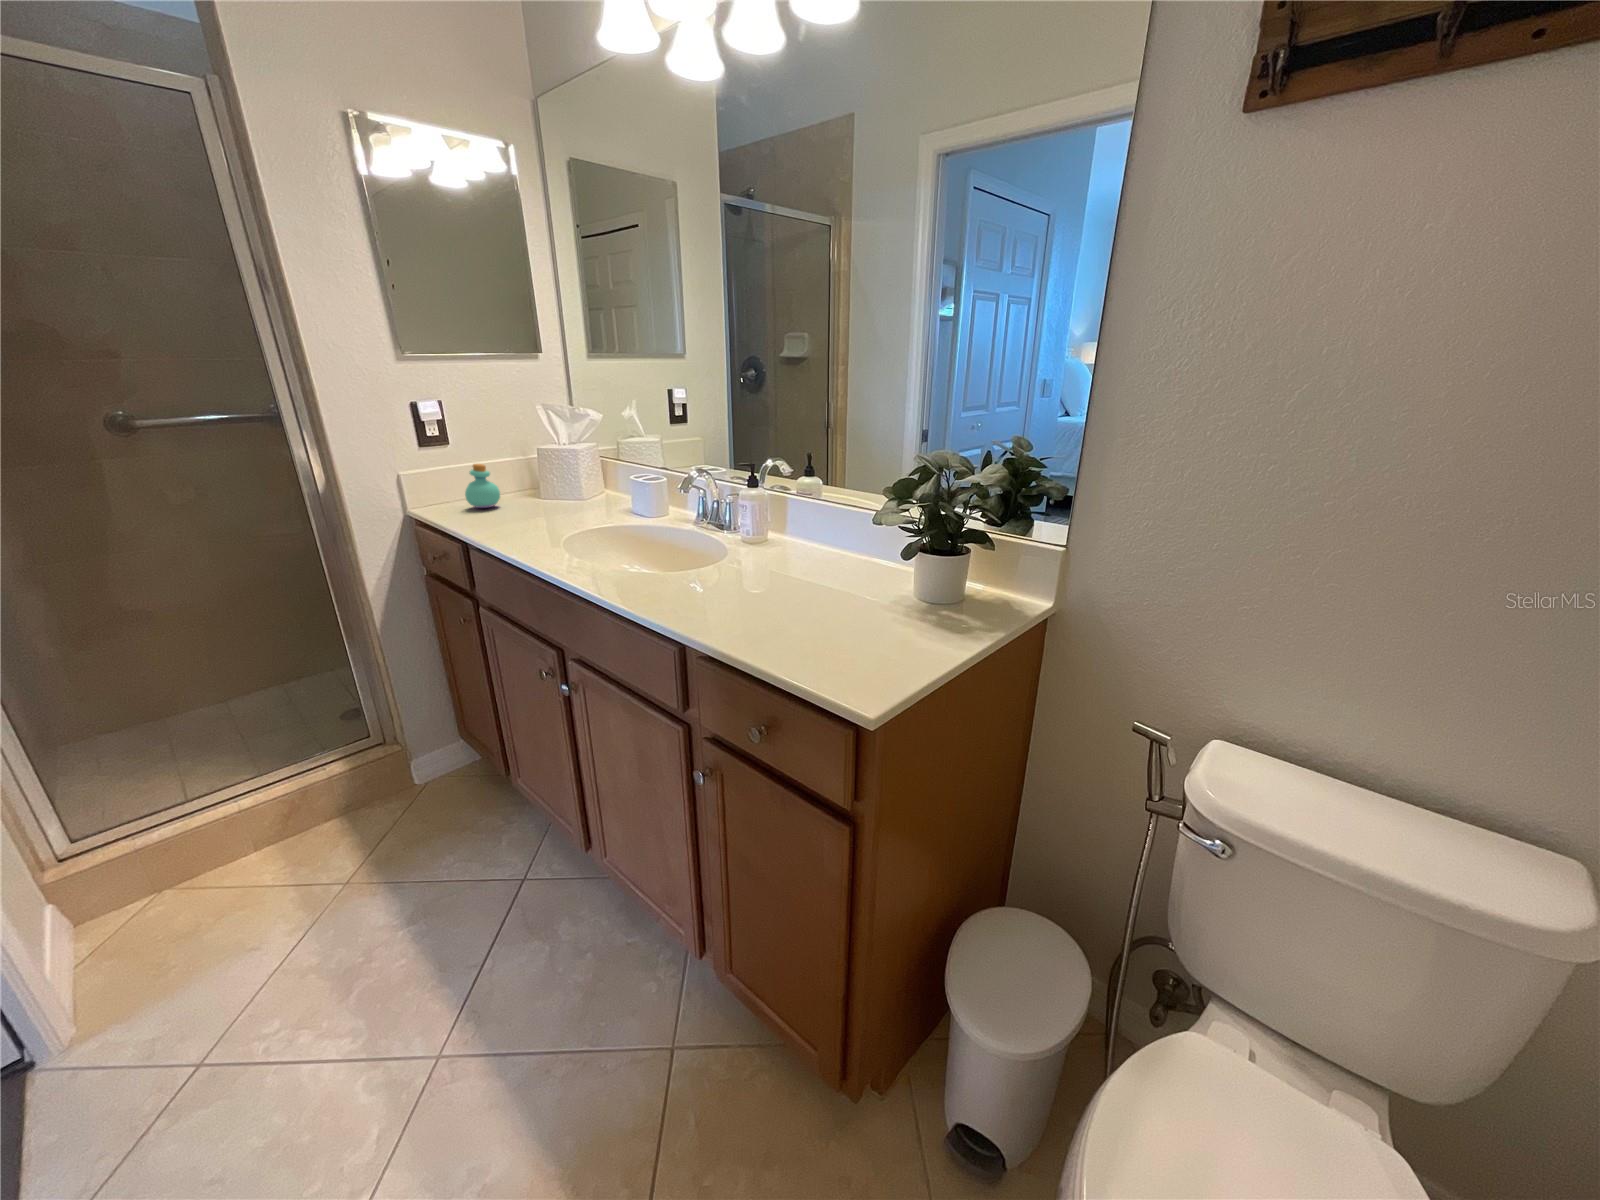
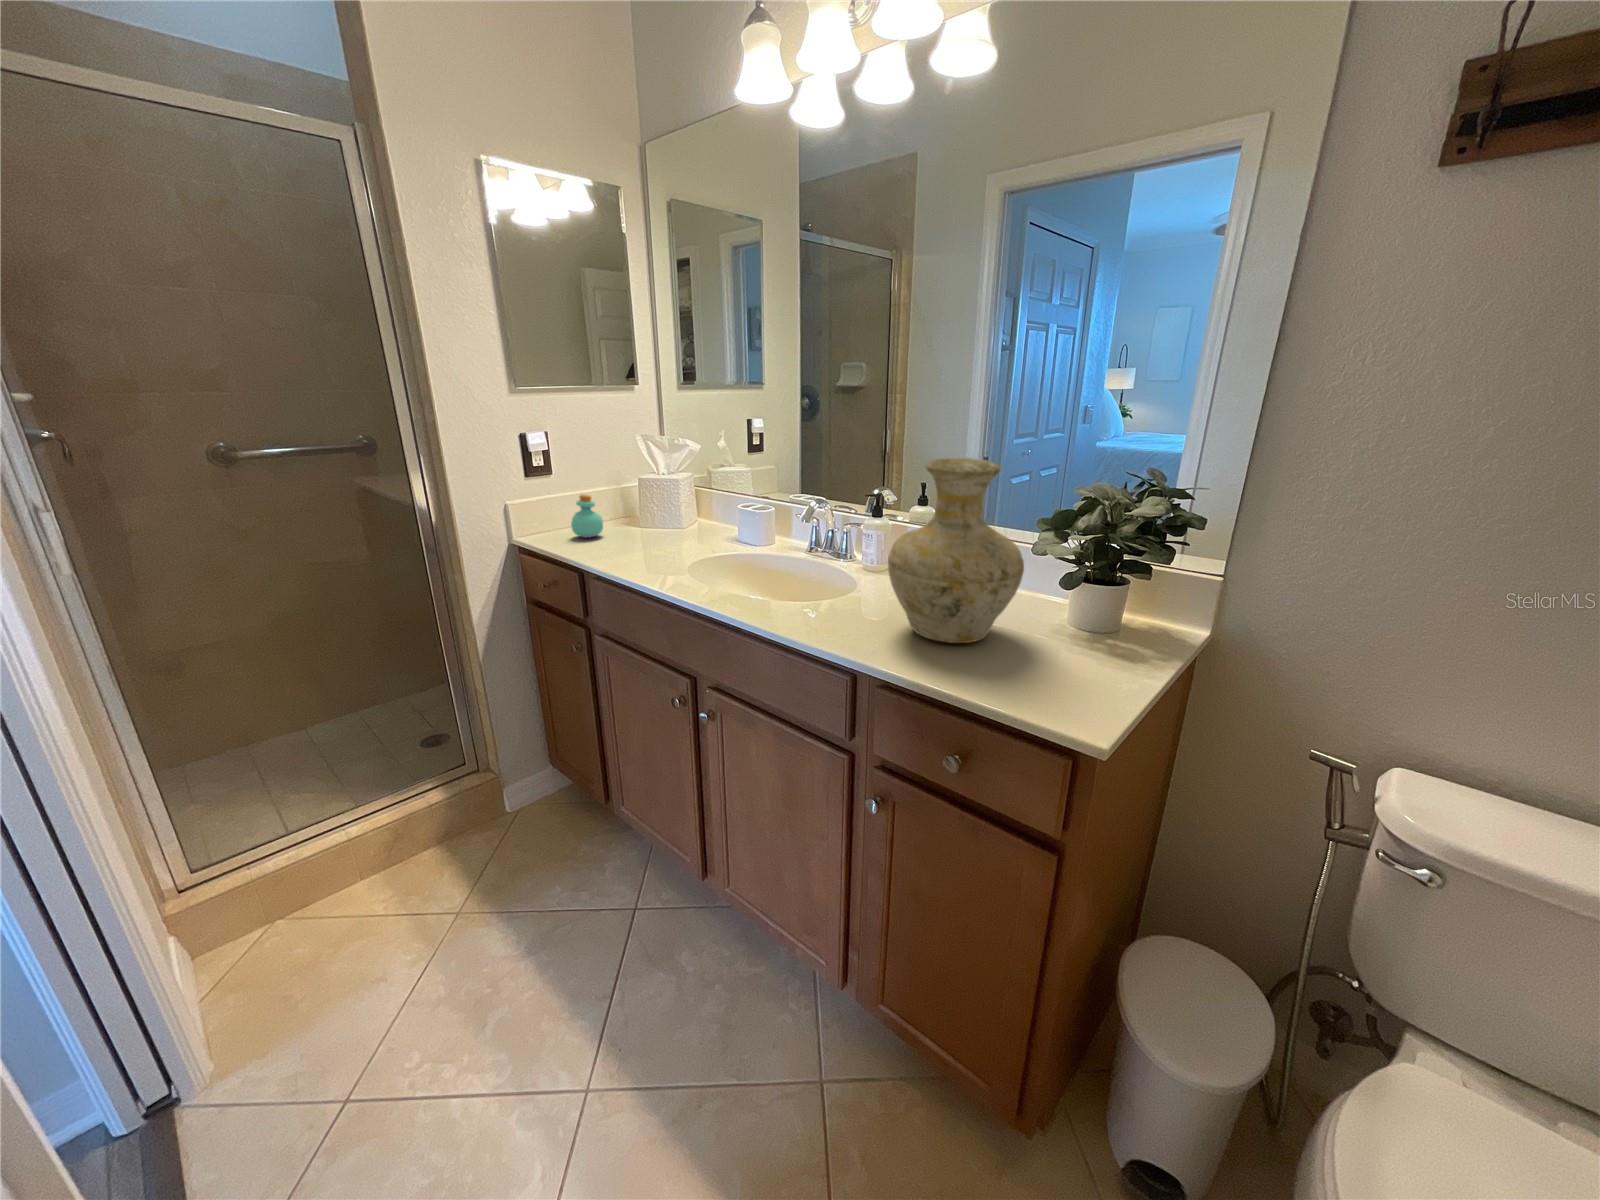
vase: none [722,424,858,614] -> present [888,458,1024,643]

